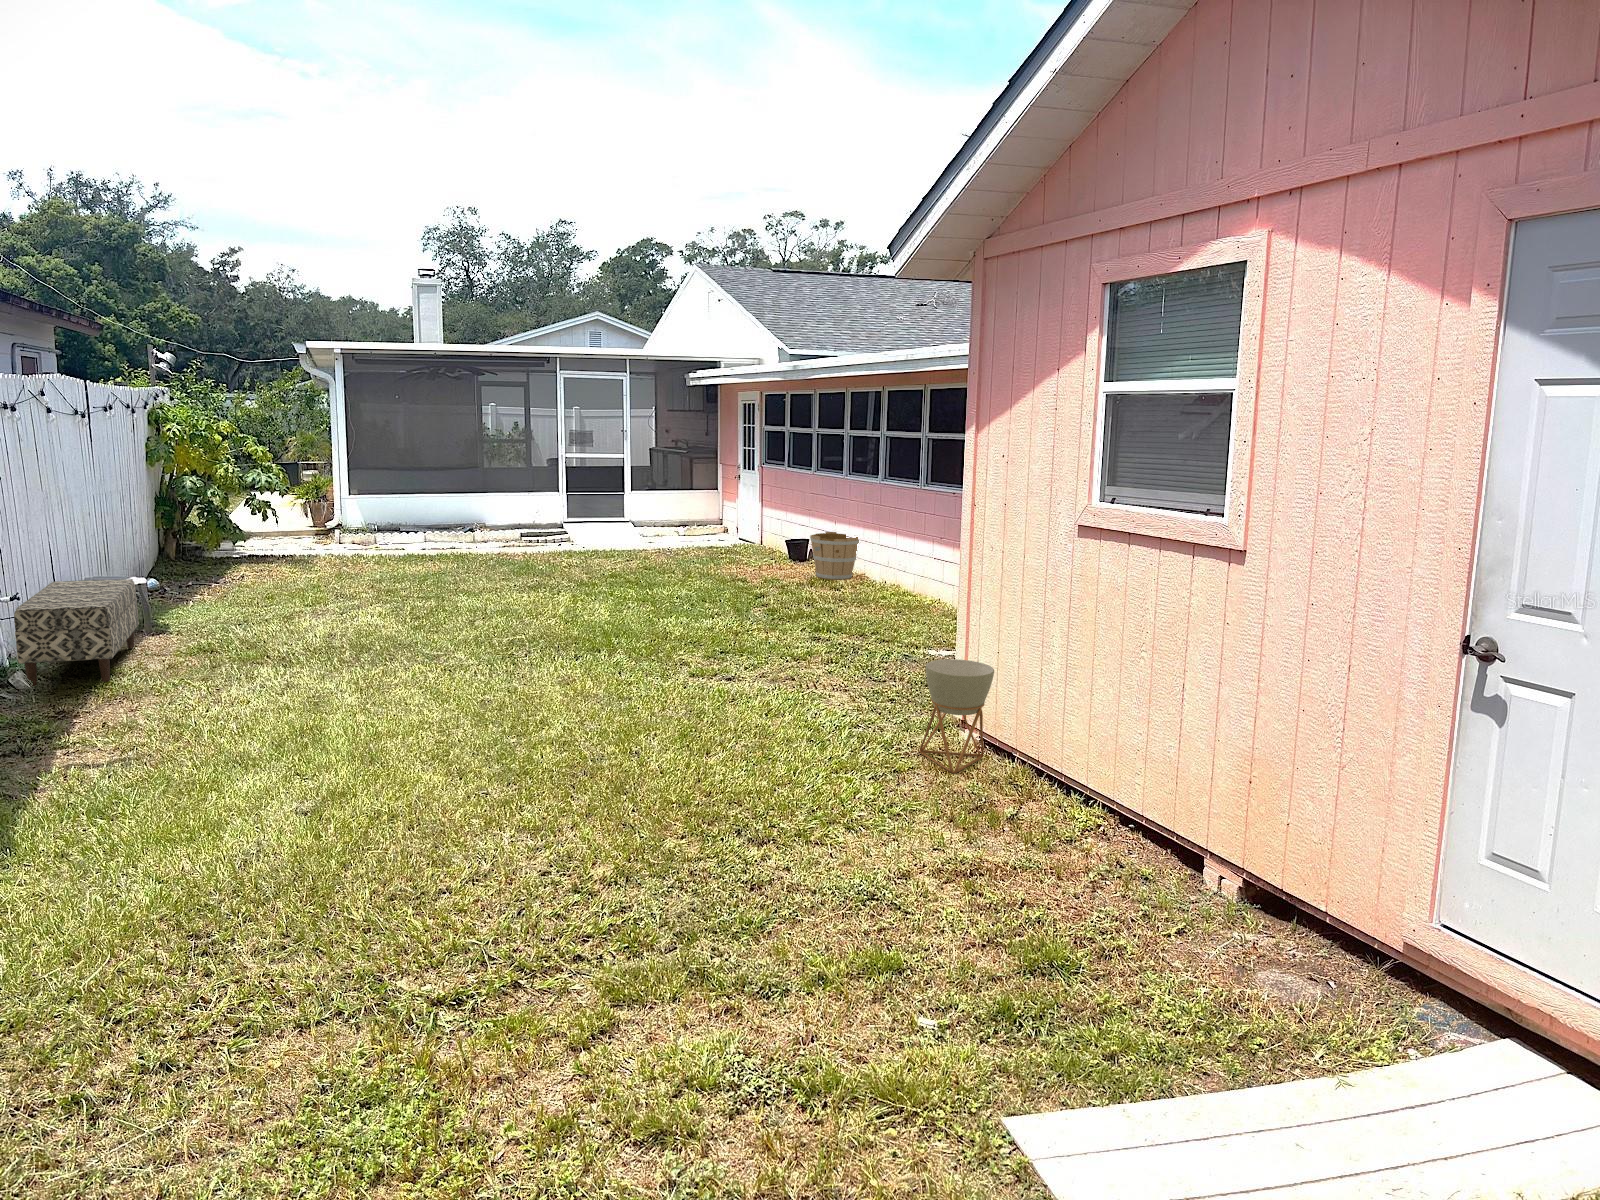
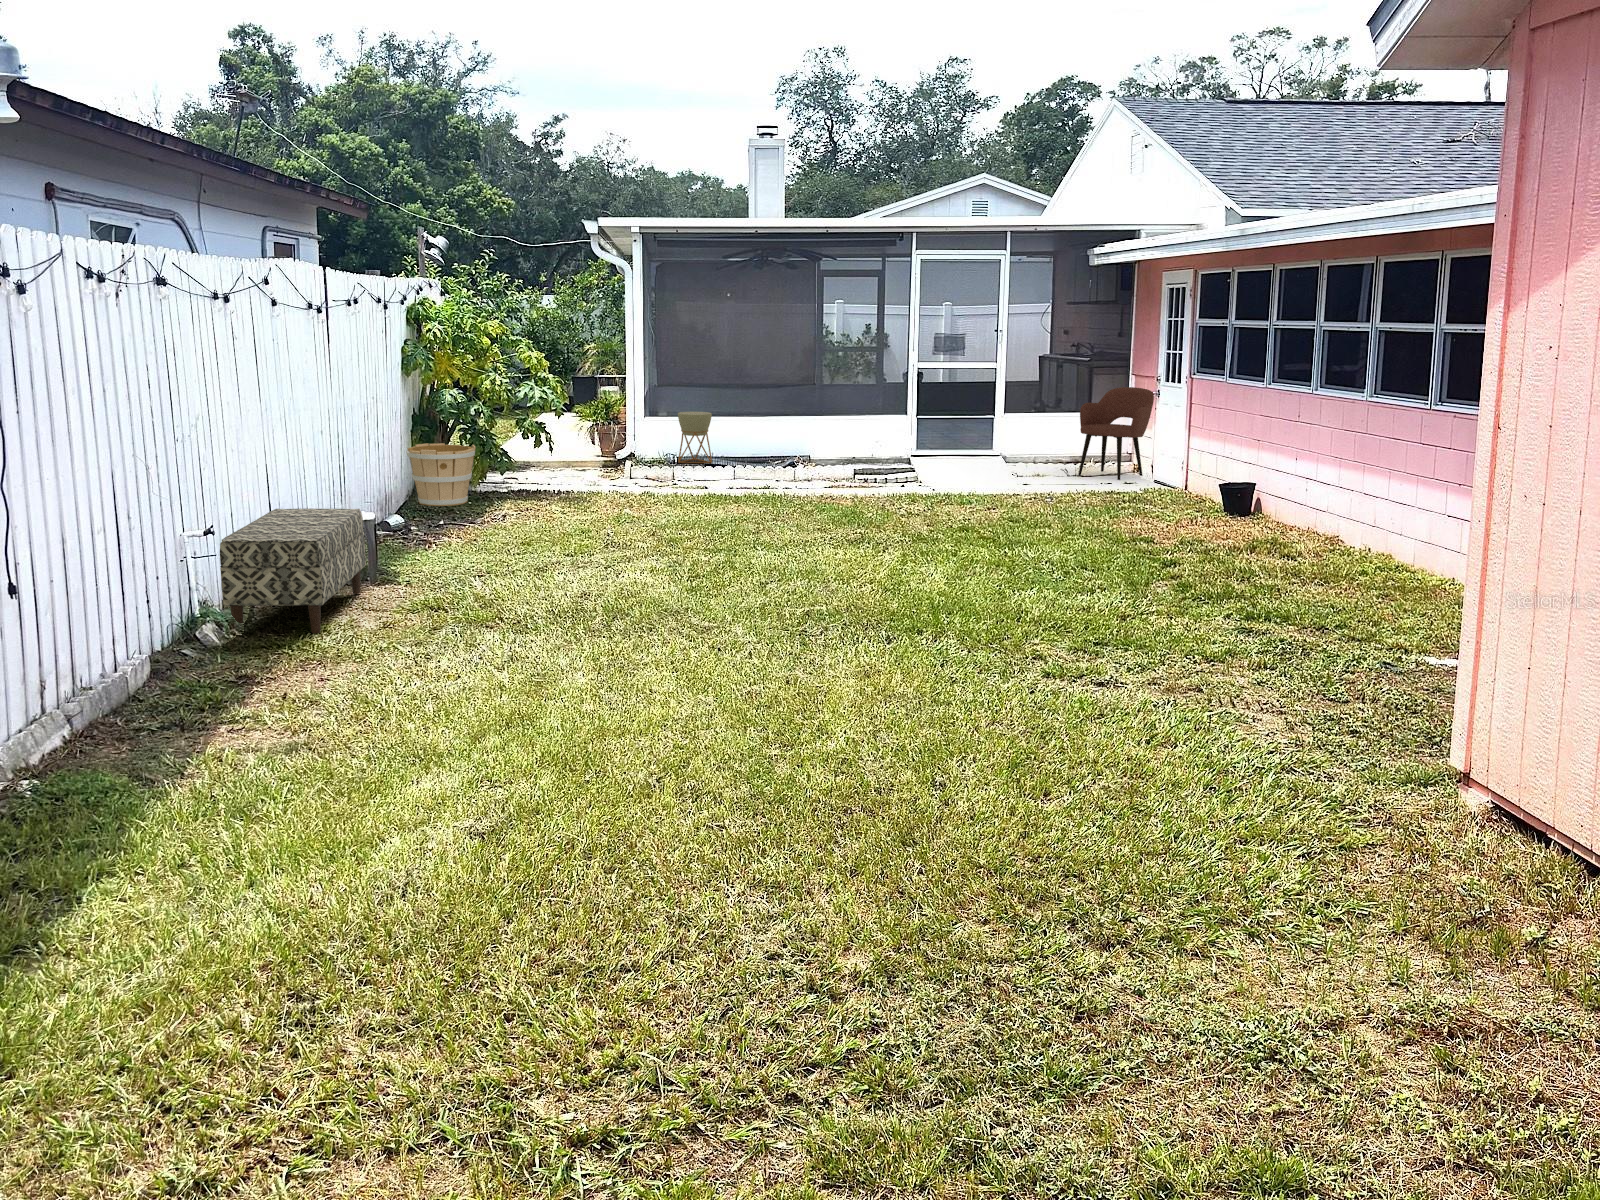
armchair: none [688,473,739,539] -> present [1078,387,1154,480]
wooden bucket: present [810,532,859,580] -> present [406,443,476,506]
planter: present [919,659,994,774] -> present [678,412,712,463]

